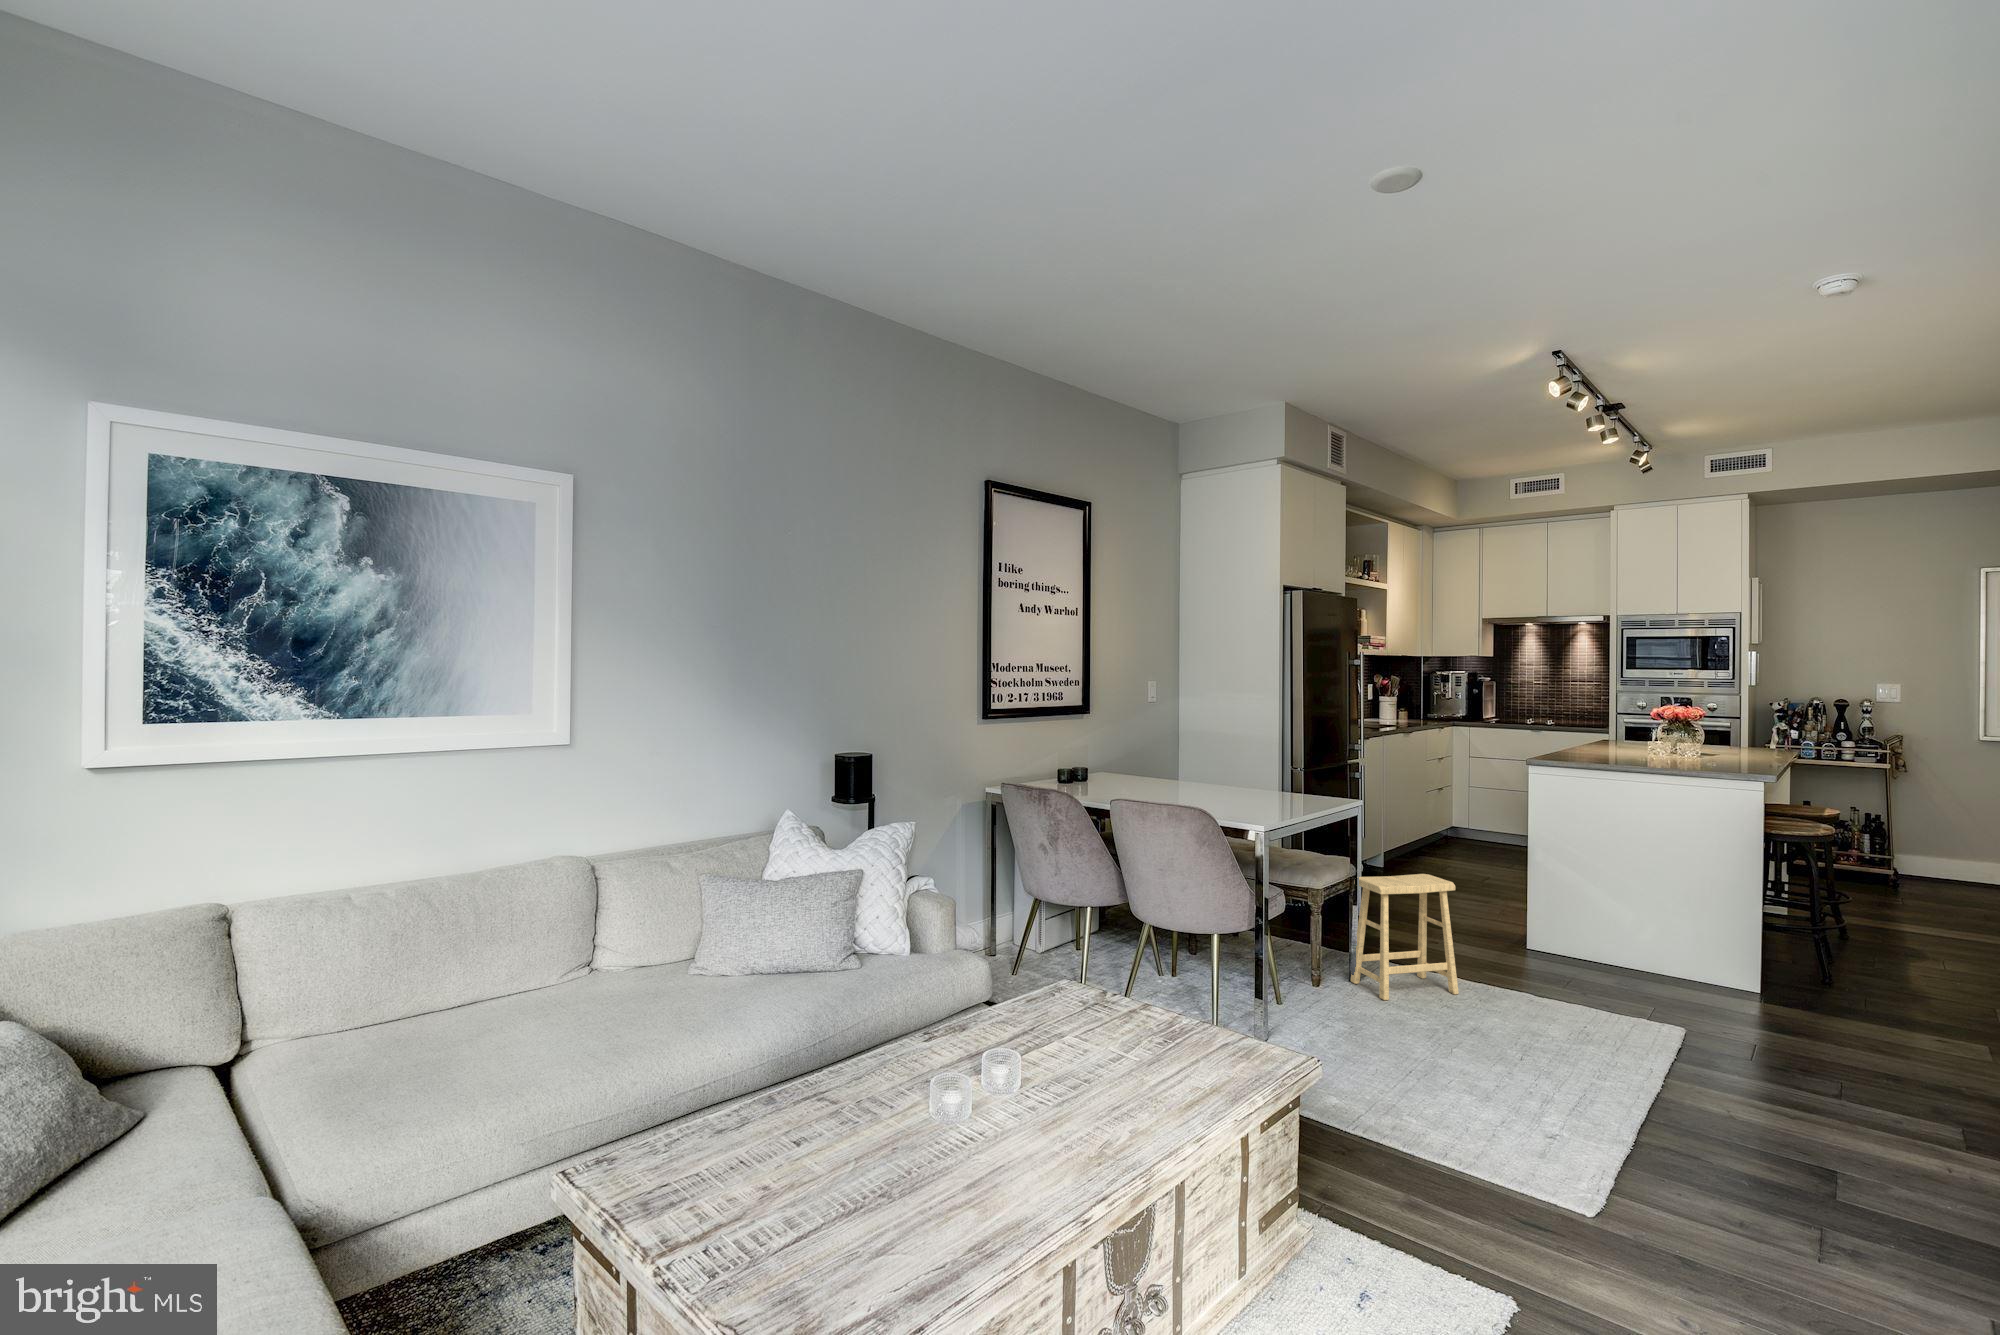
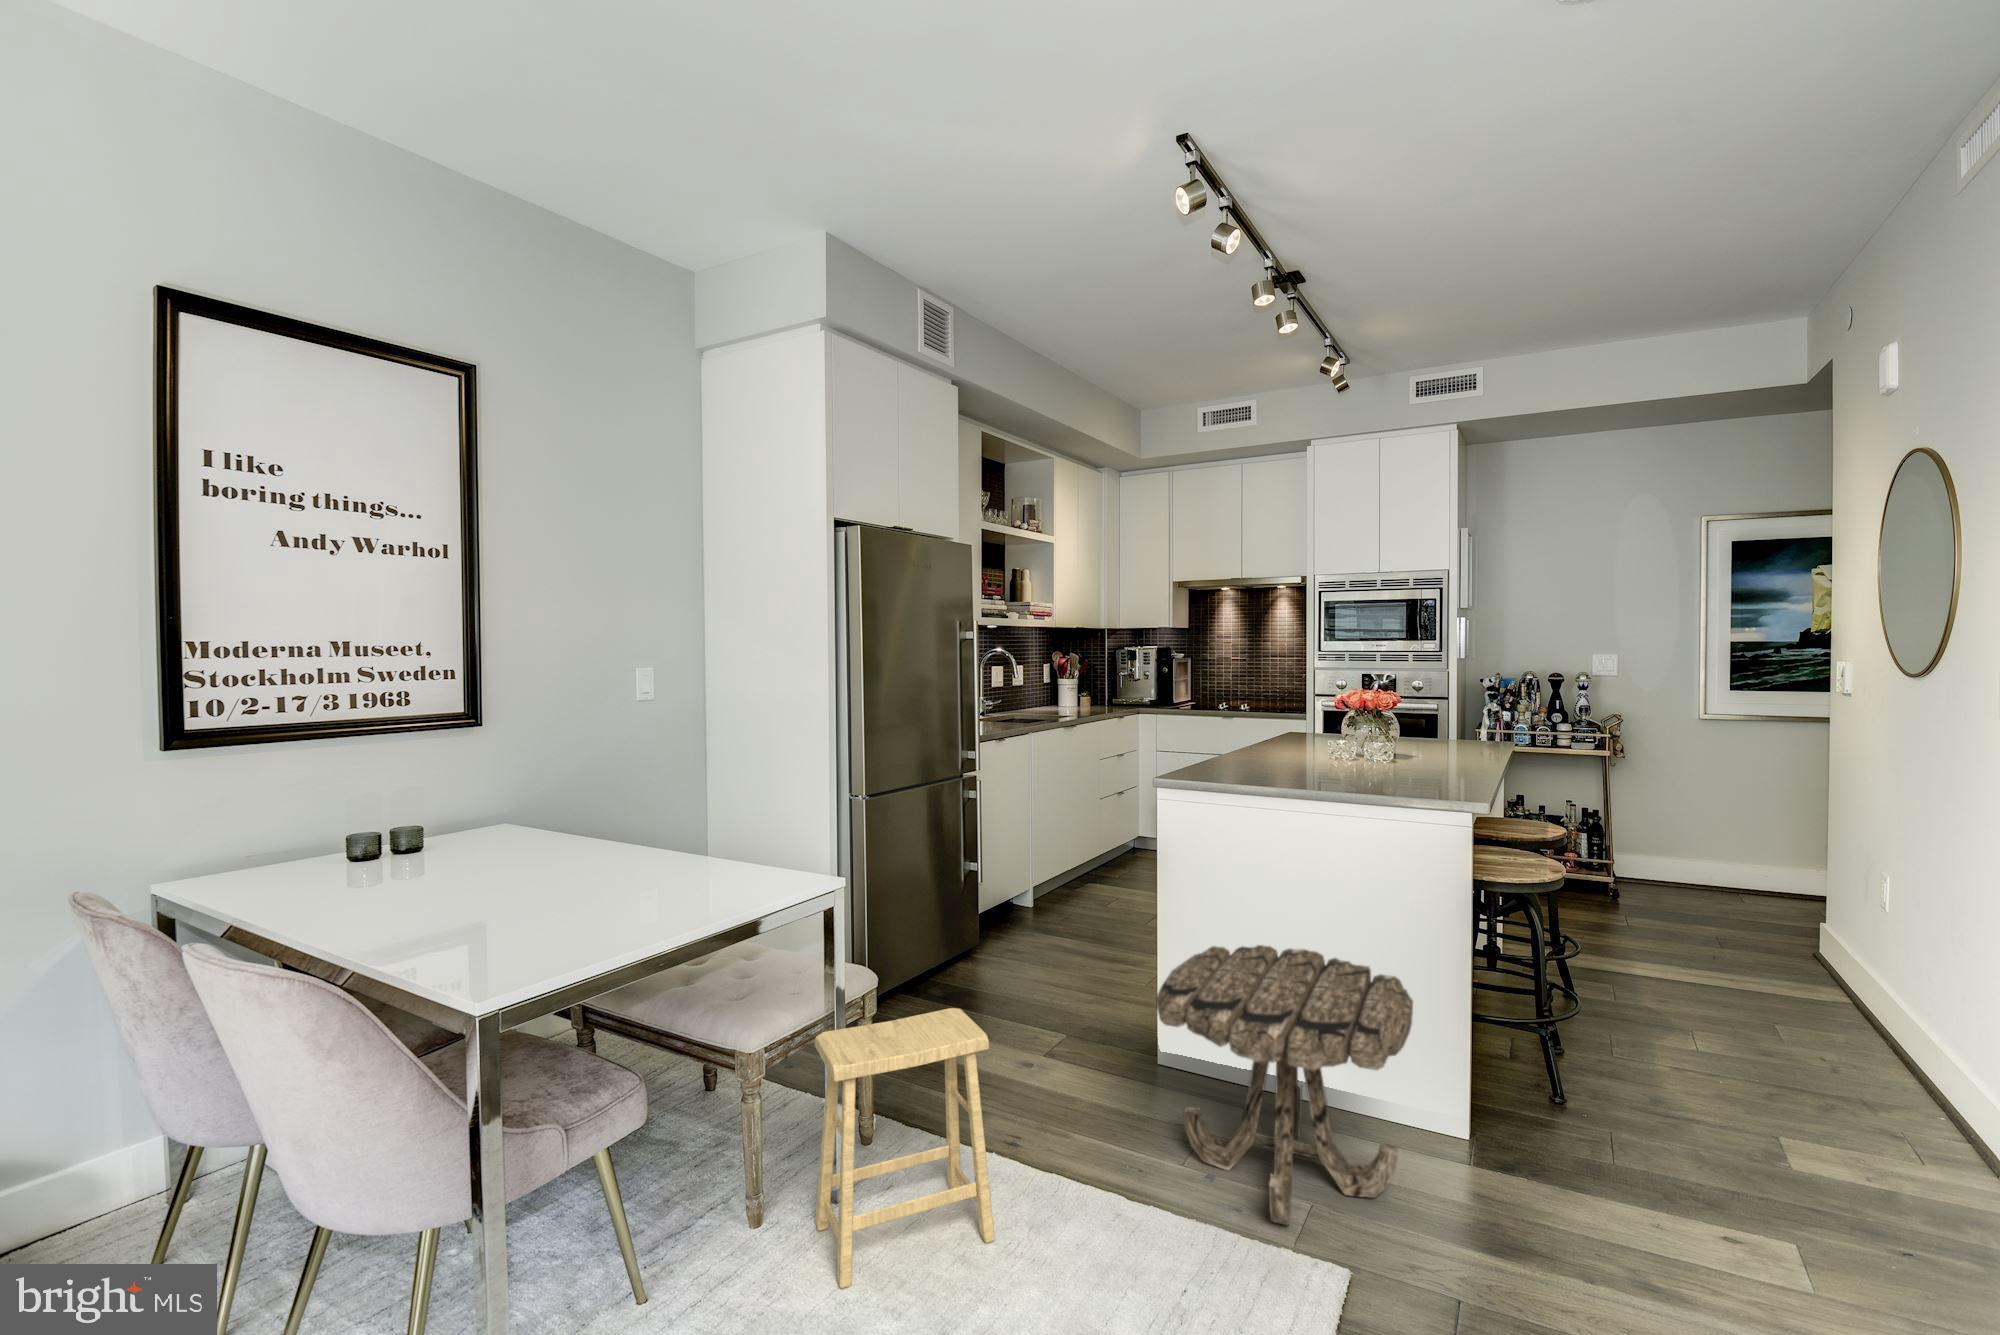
side table: none [1545,859,1715,1002] -> present [1156,945,1413,1225]

